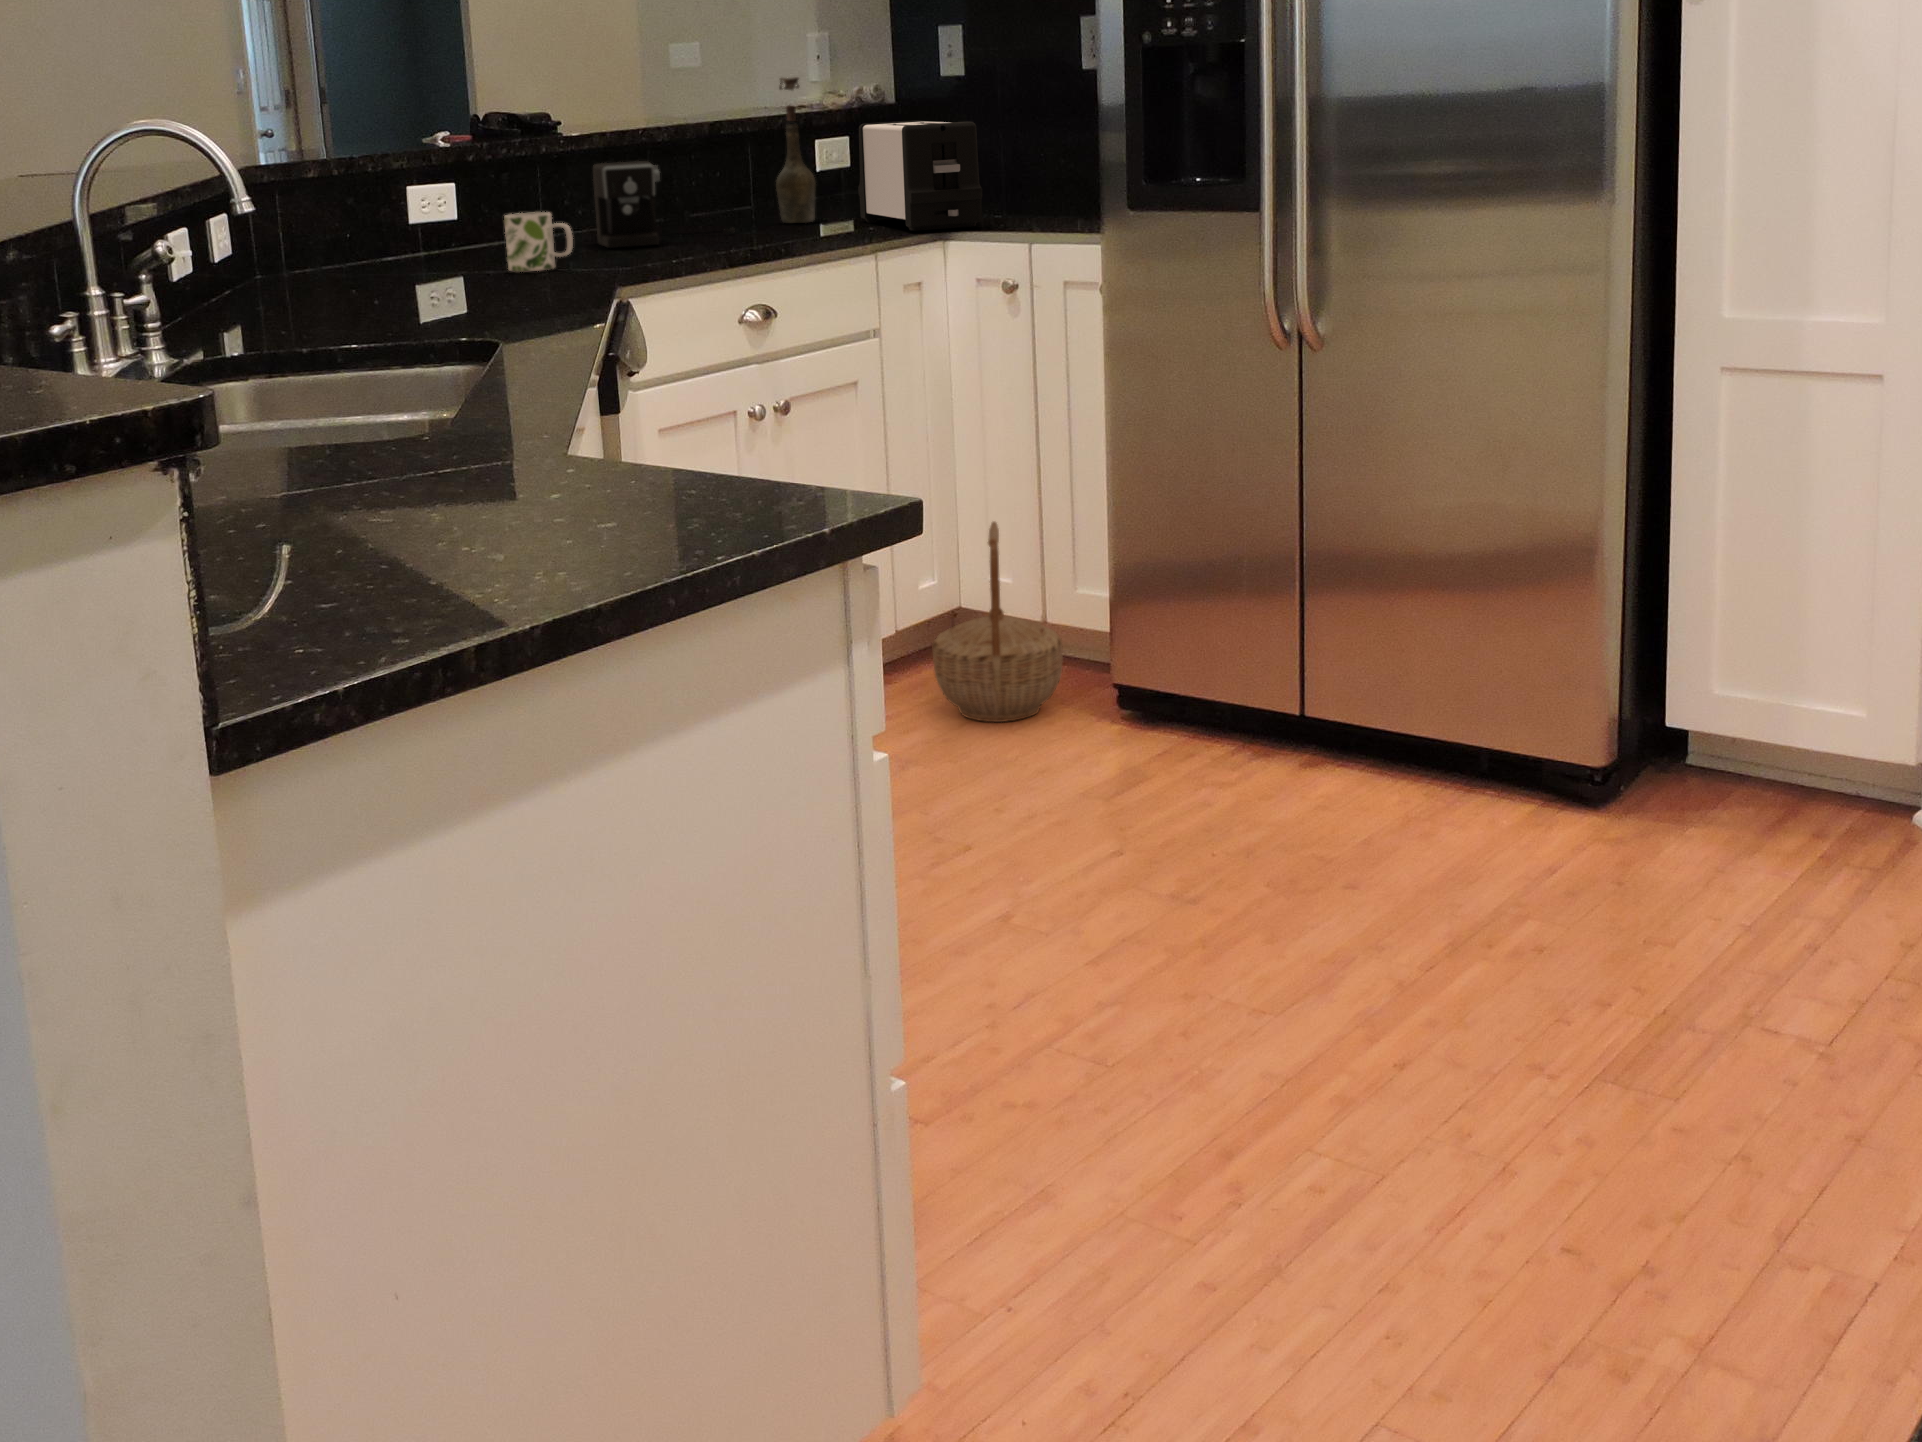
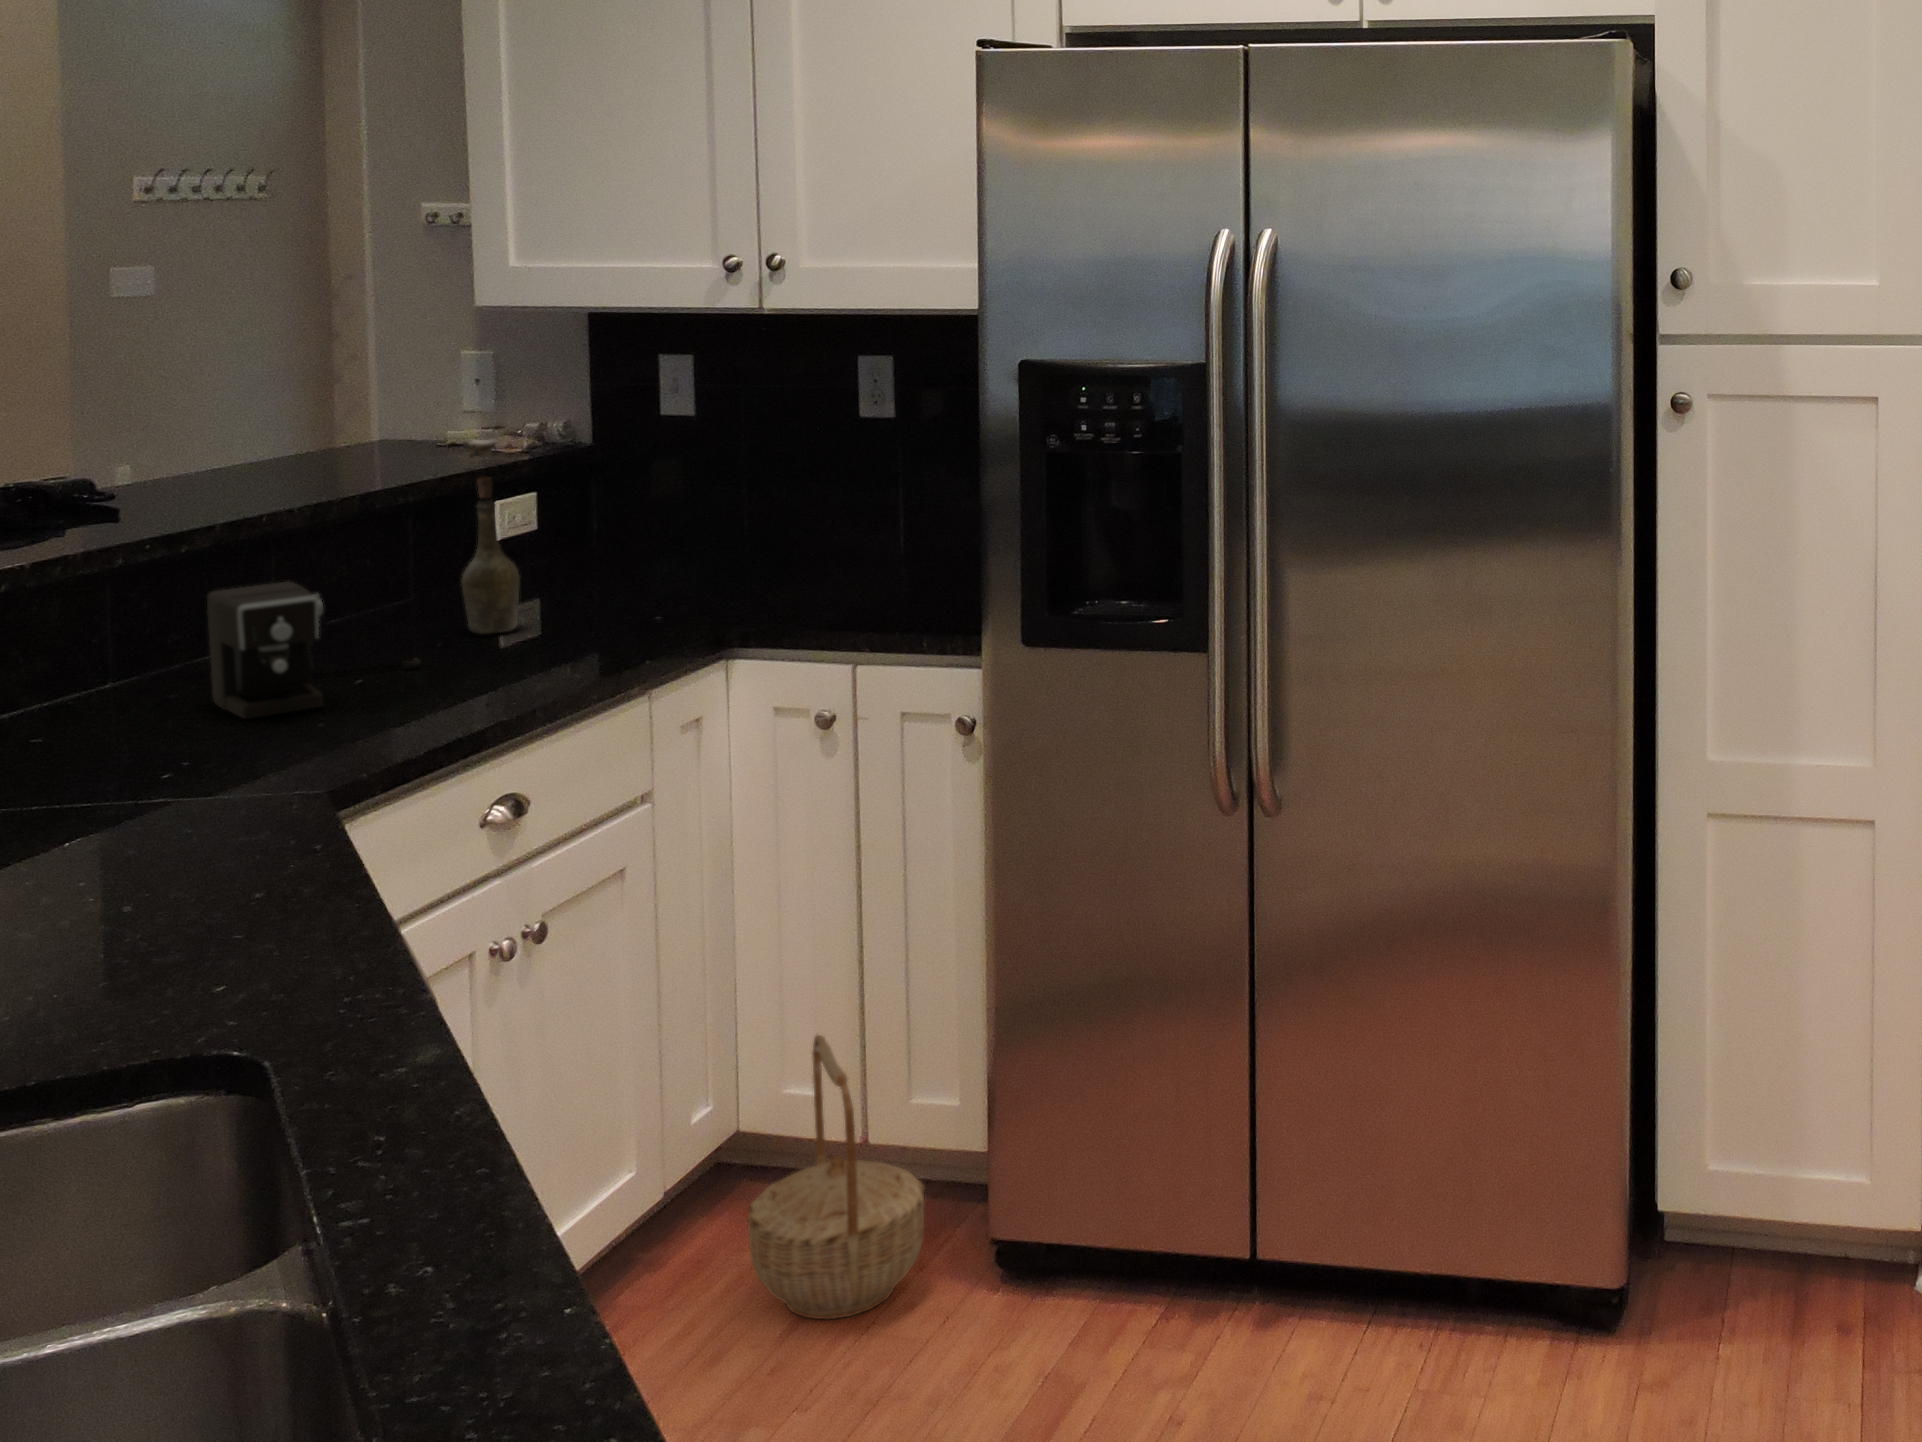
toaster: present [858,120,982,231] -> none [581,489,775,652]
mug: present [504,212,573,272] -> none [112,706,229,803]

